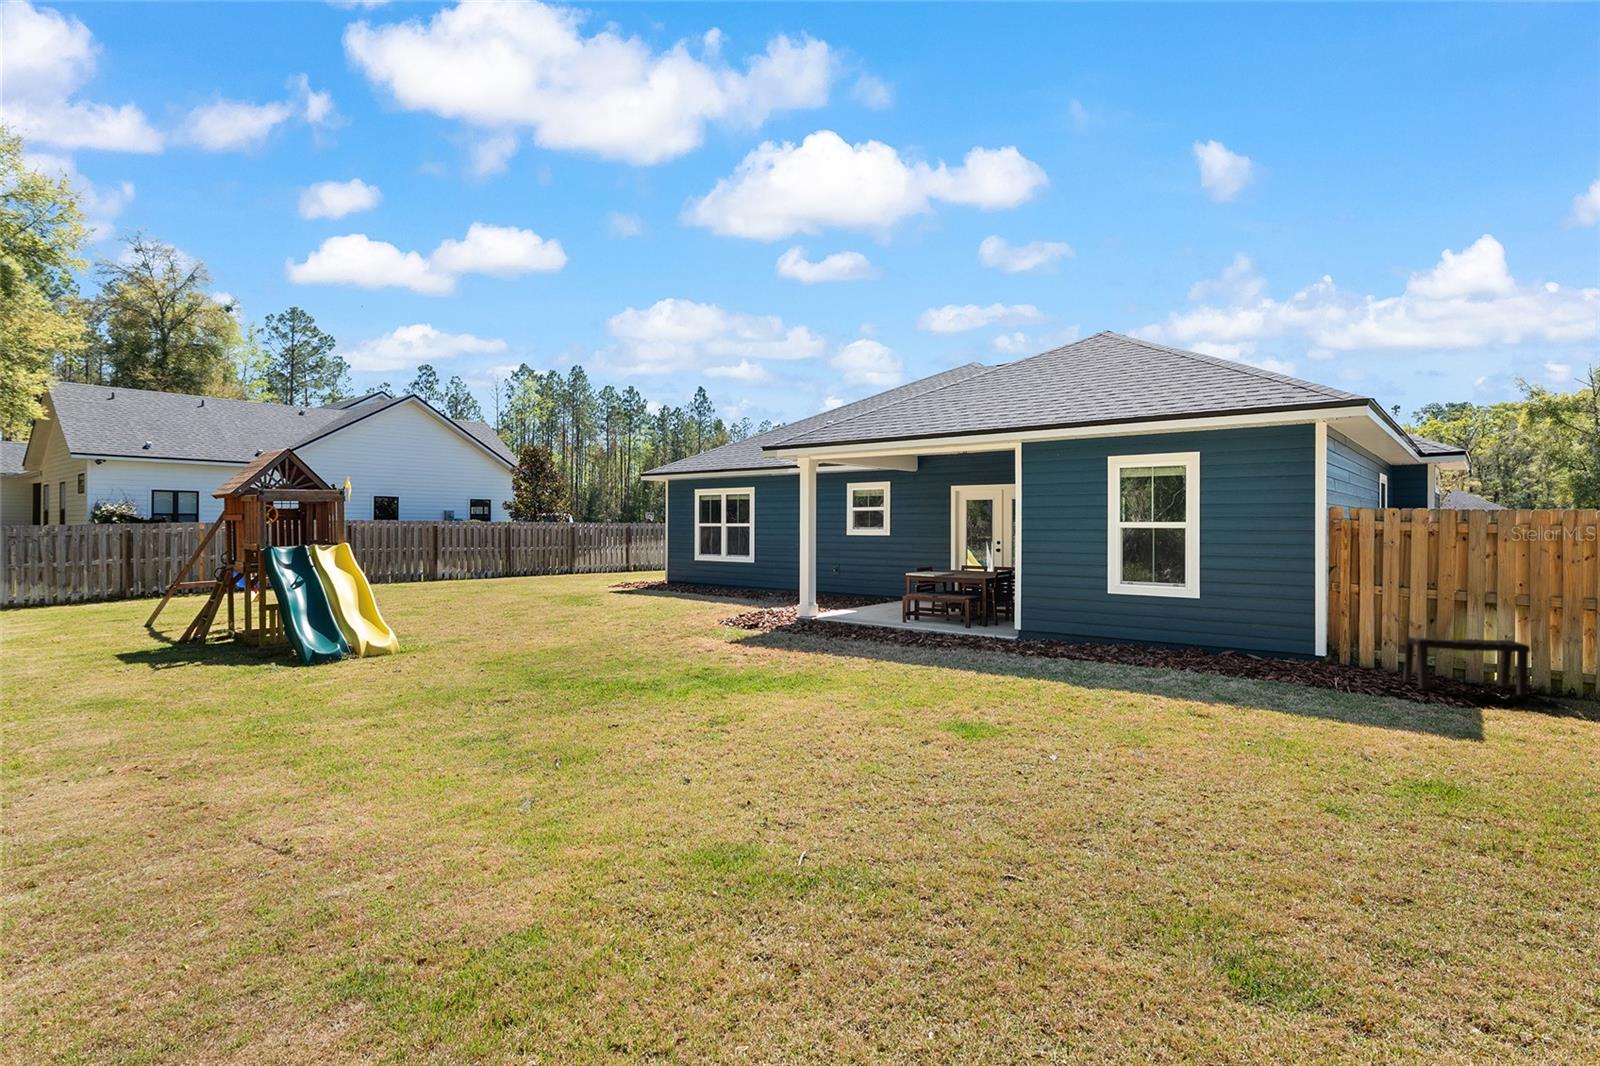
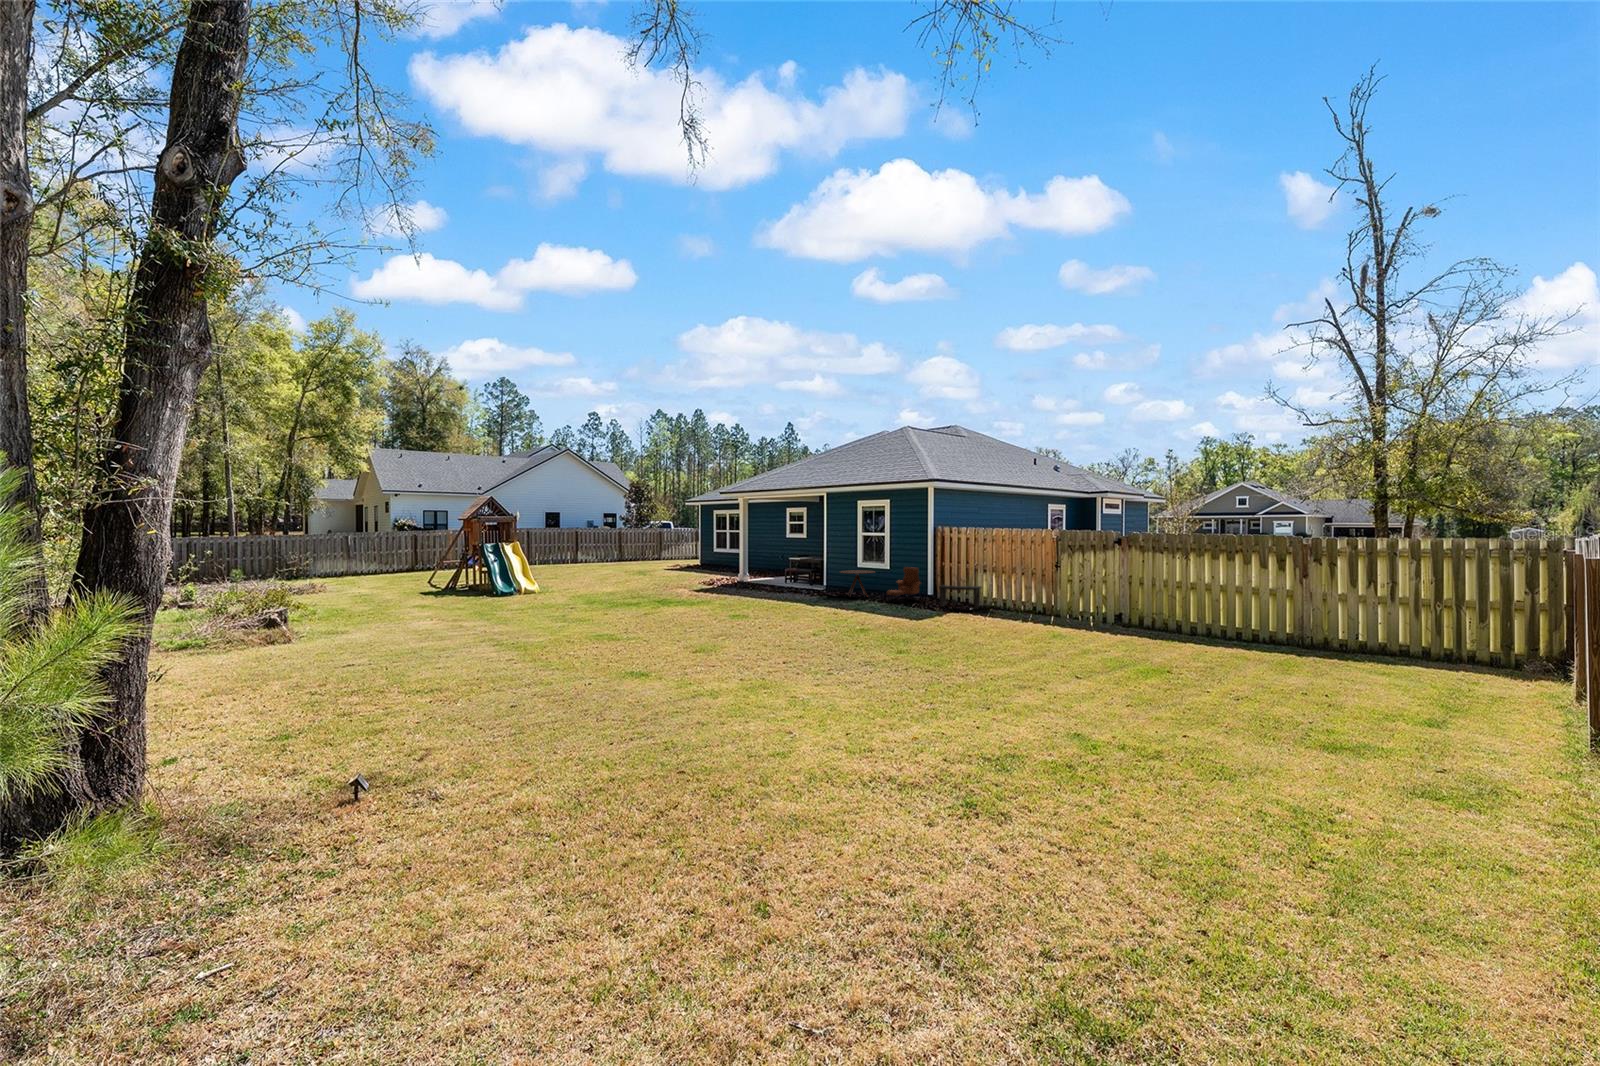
lounge chair: none [1236,594,1305,675] -> present [887,567,921,602]
round table: none [1089,599,1172,659] -> present [839,570,875,597]

